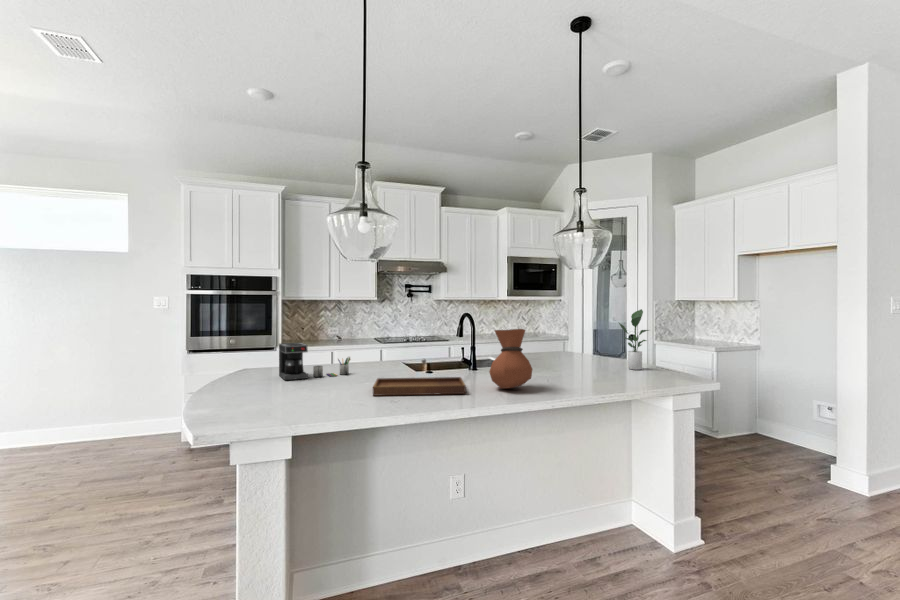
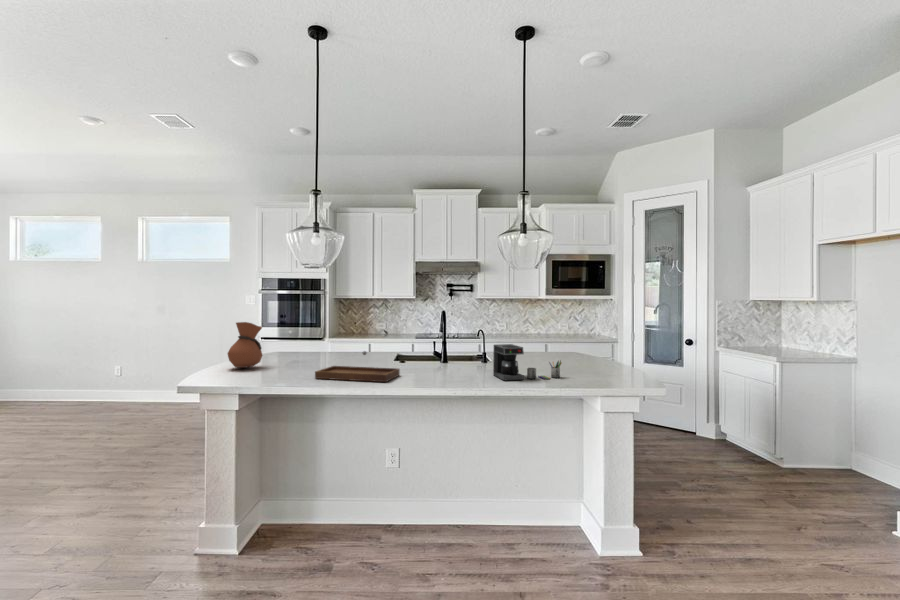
potted plant: present [619,309,649,370] -> none [578,312,612,373]
vase: present [489,329,532,389] -> present [228,322,262,368]
coffee maker: present [279,343,350,380] -> present [493,344,561,380]

